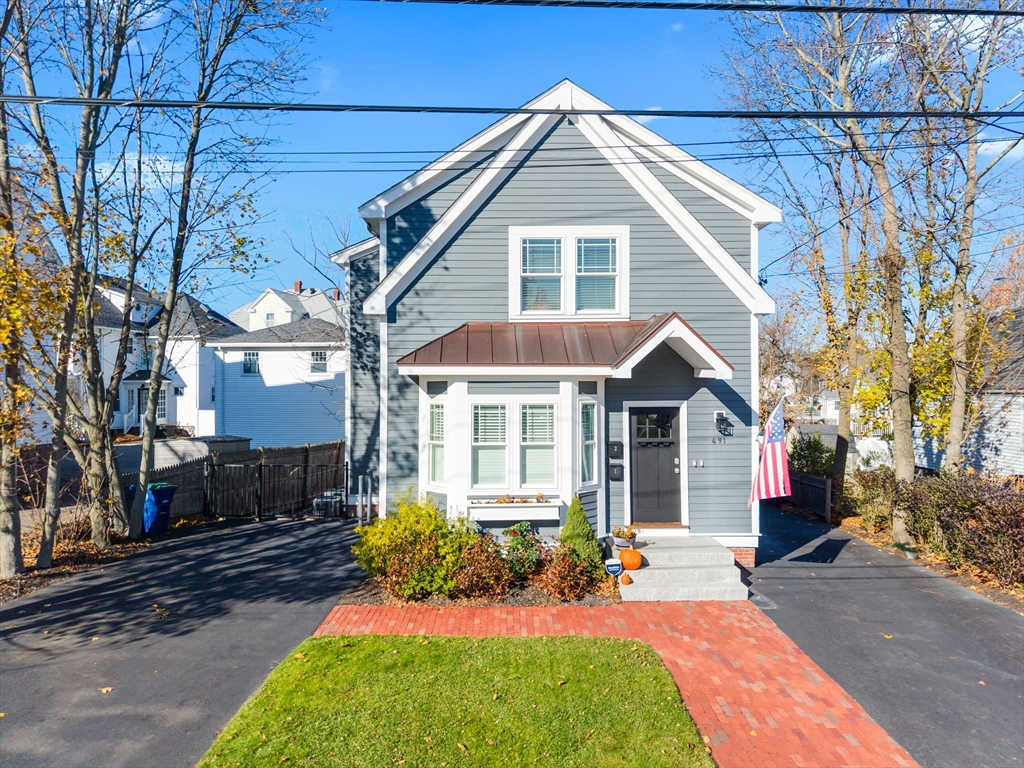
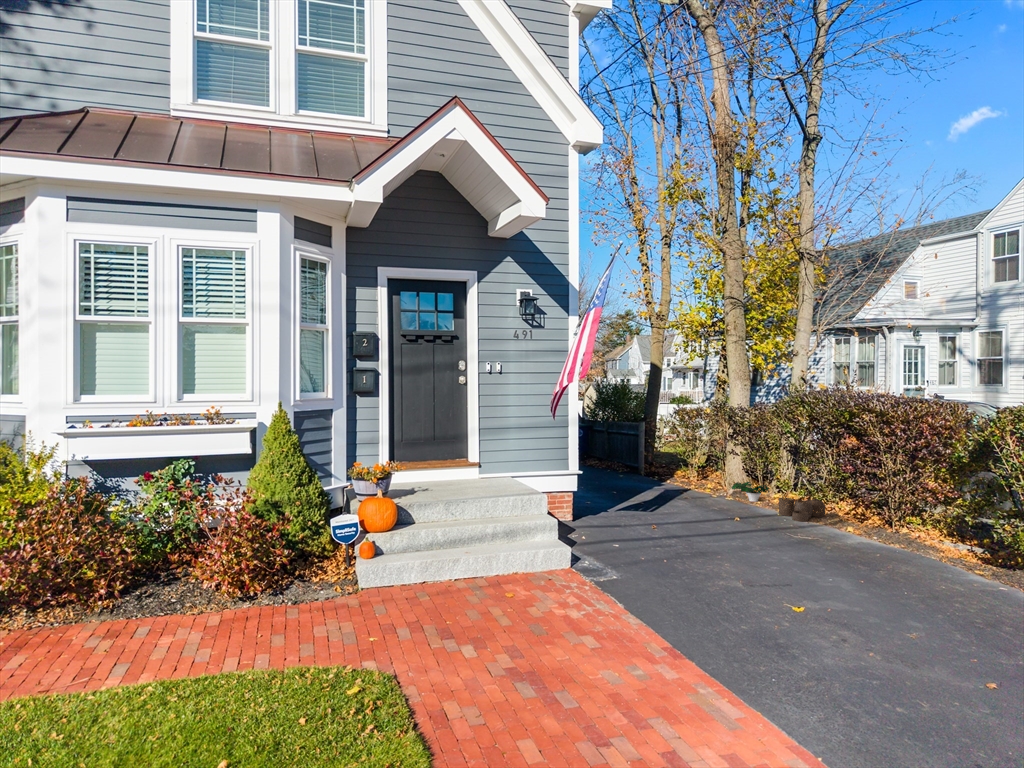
woven basket: none [926,559,969,582] -> present [779,497,825,522]

